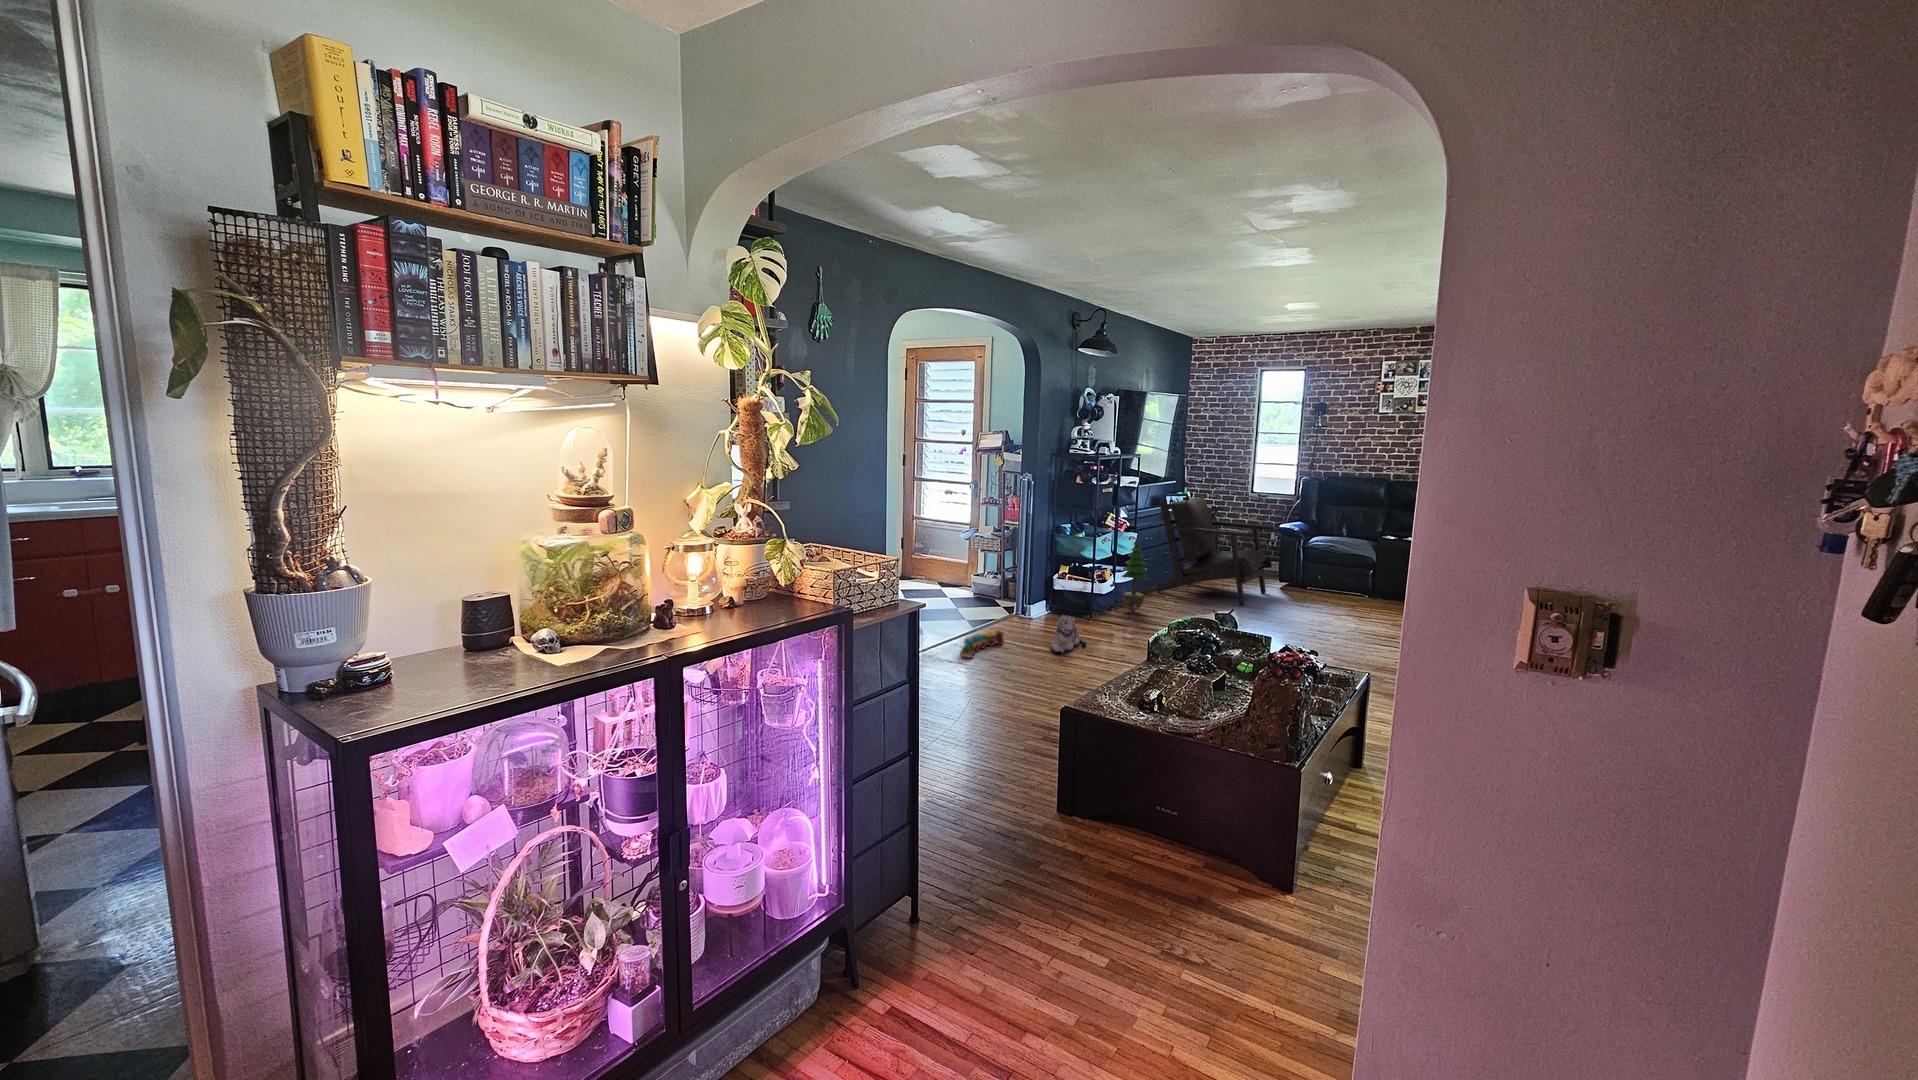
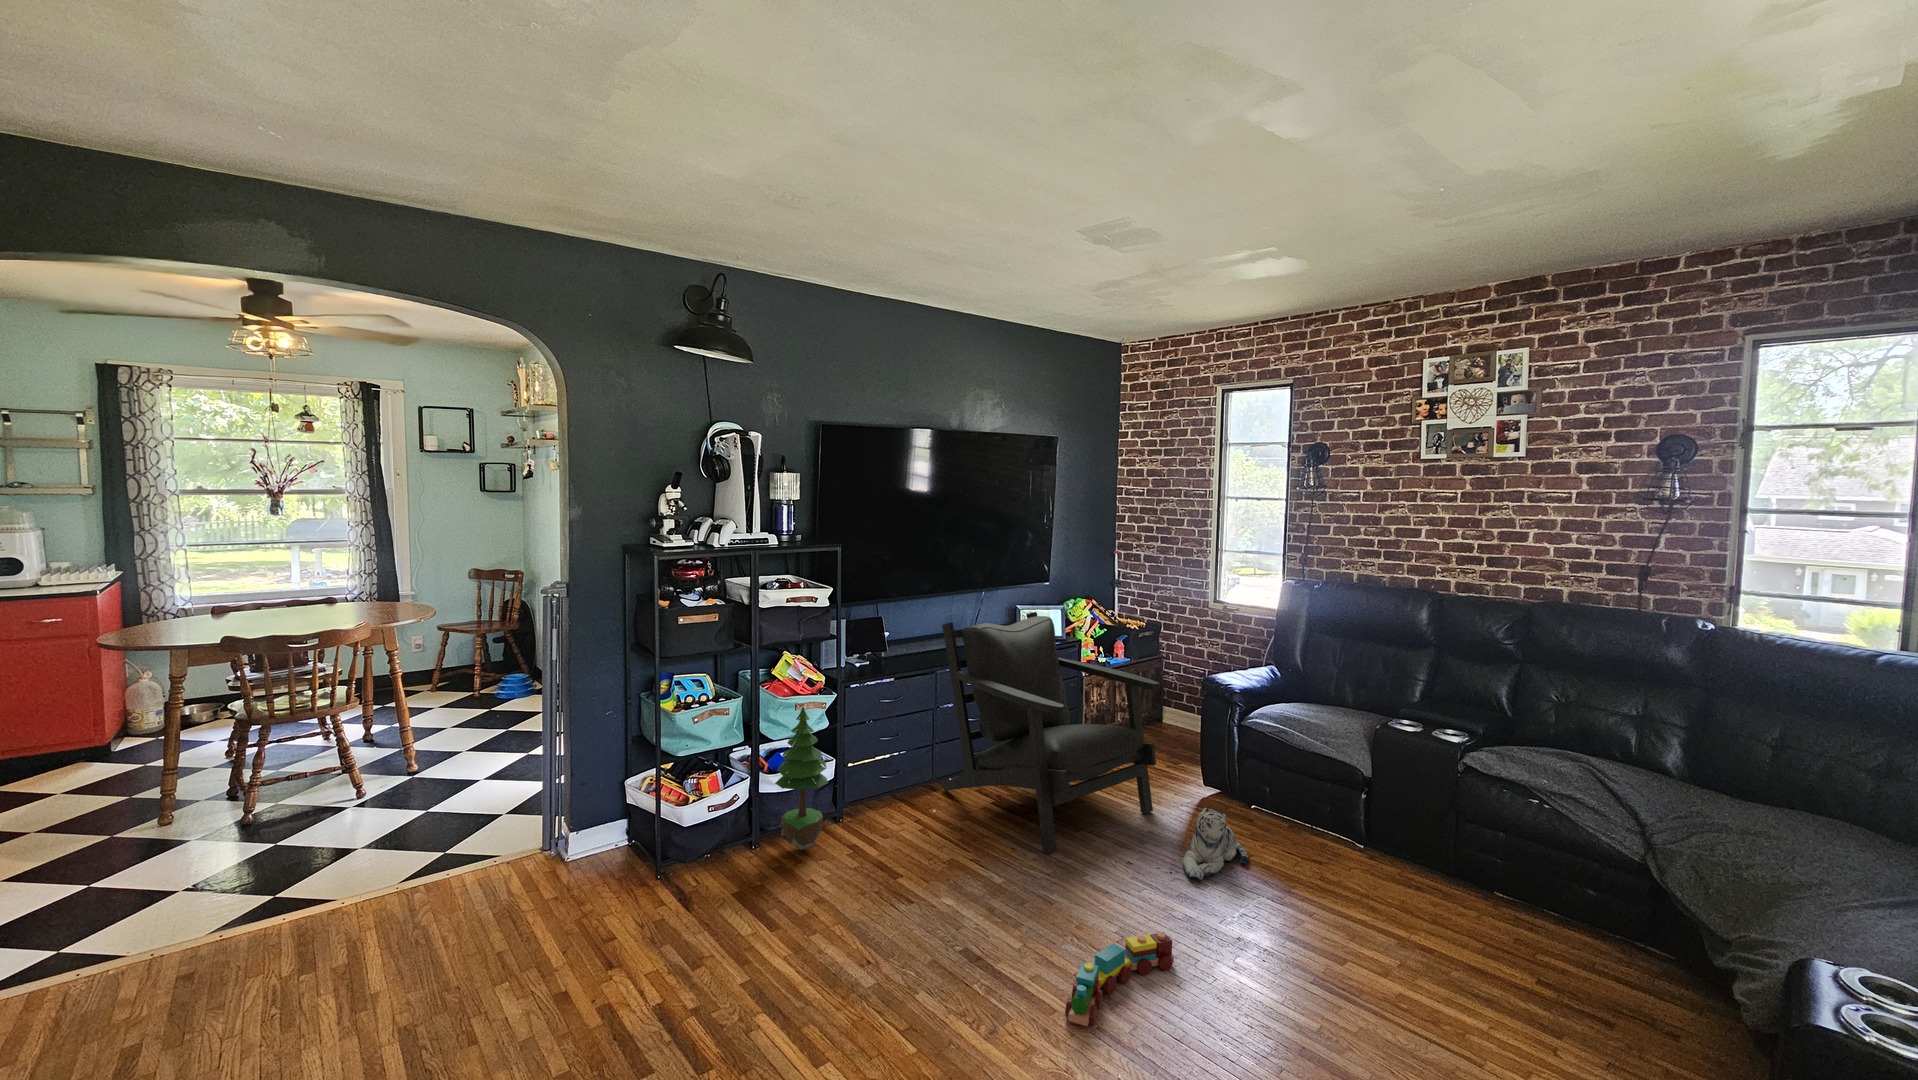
plush toy: present [1051,615,1086,653] -> present [1183,808,1248,880]
toy train: present [960,630,1004,657] -> present [1065,932,1174,1026]

